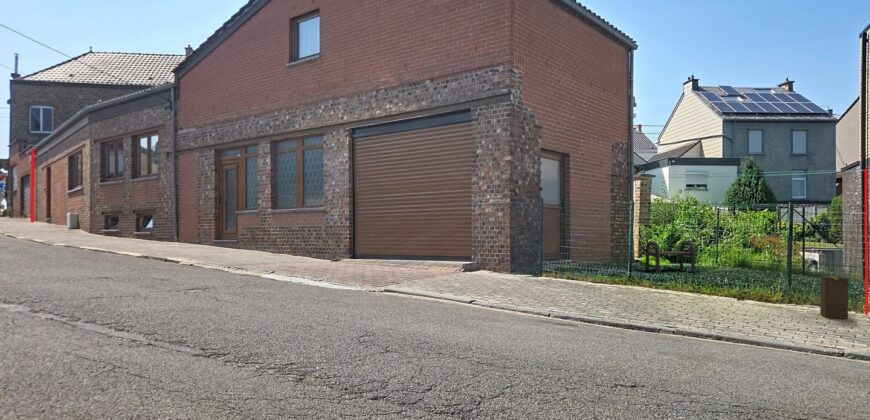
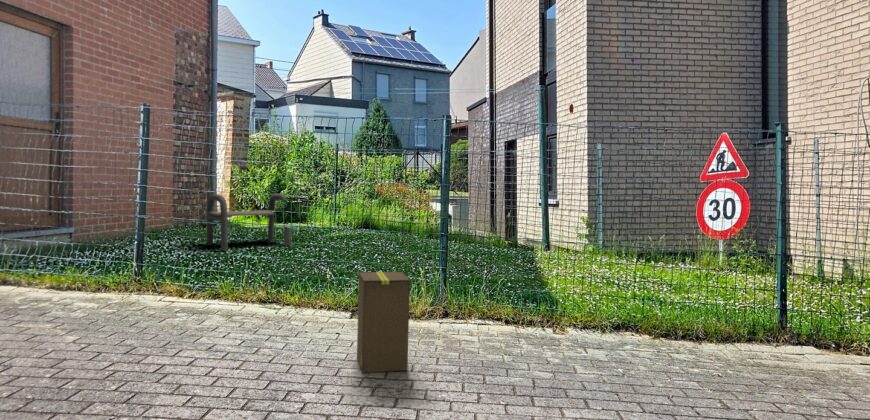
cardboard box: present [820,276,848,319] -> present [357,272,410,372]

